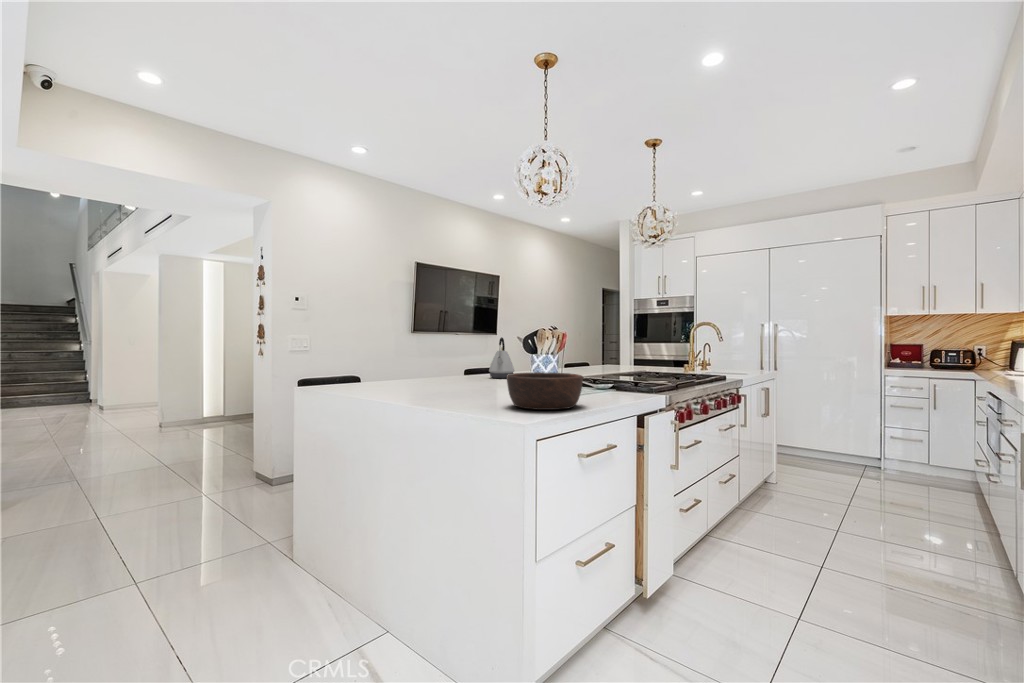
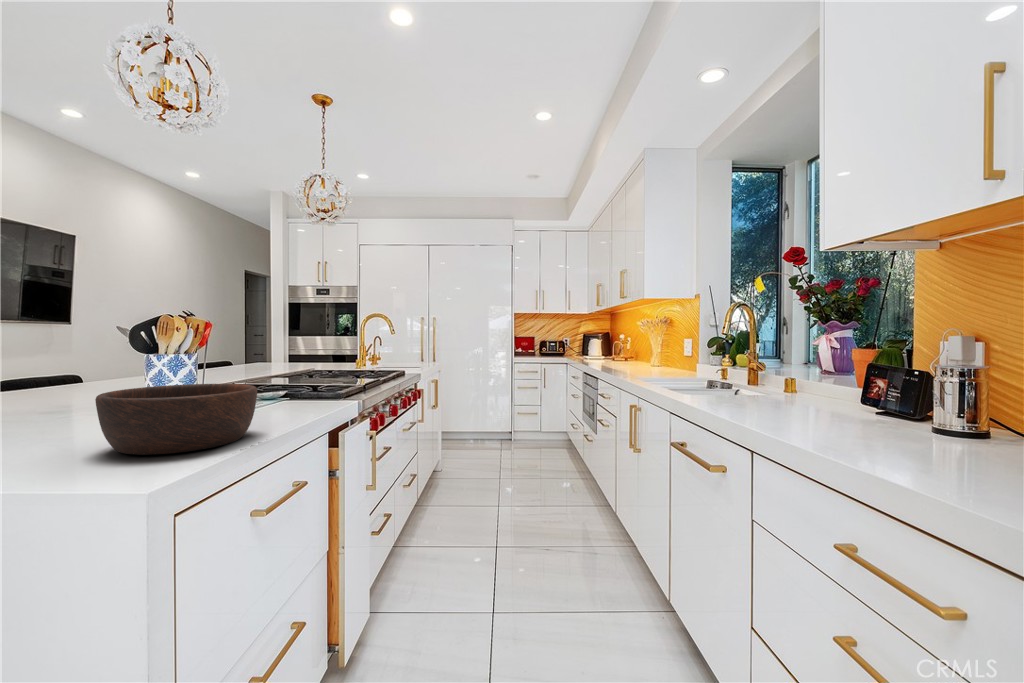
kettle: present [489,337,514,378] -> none [46,327,104,395]

